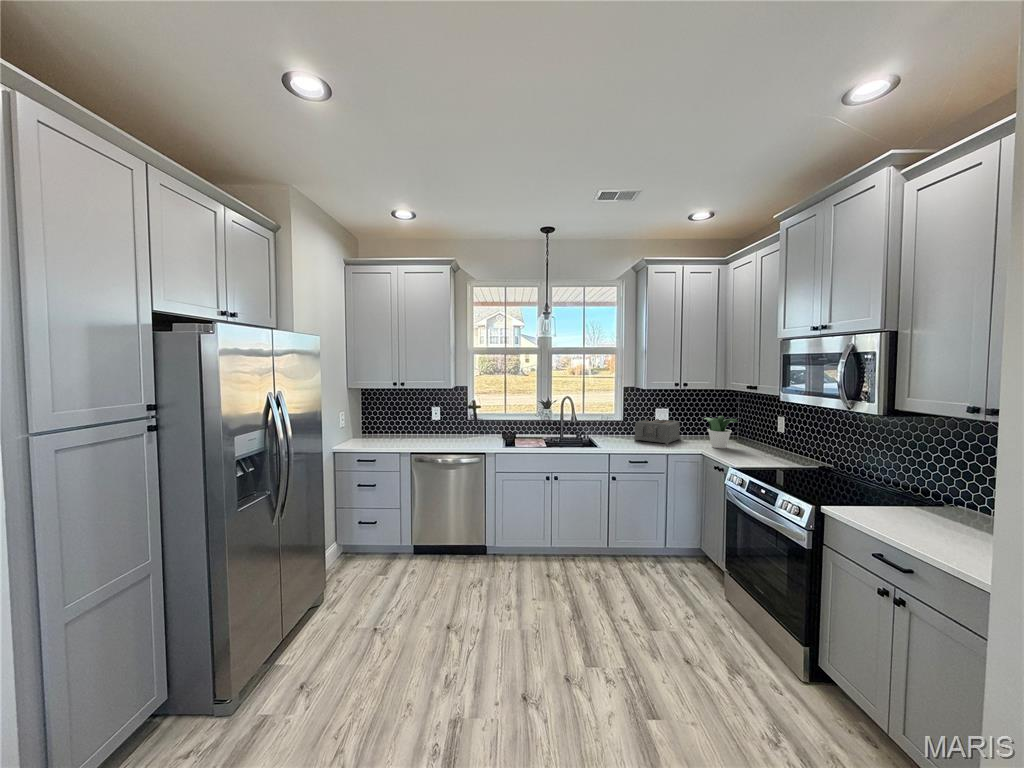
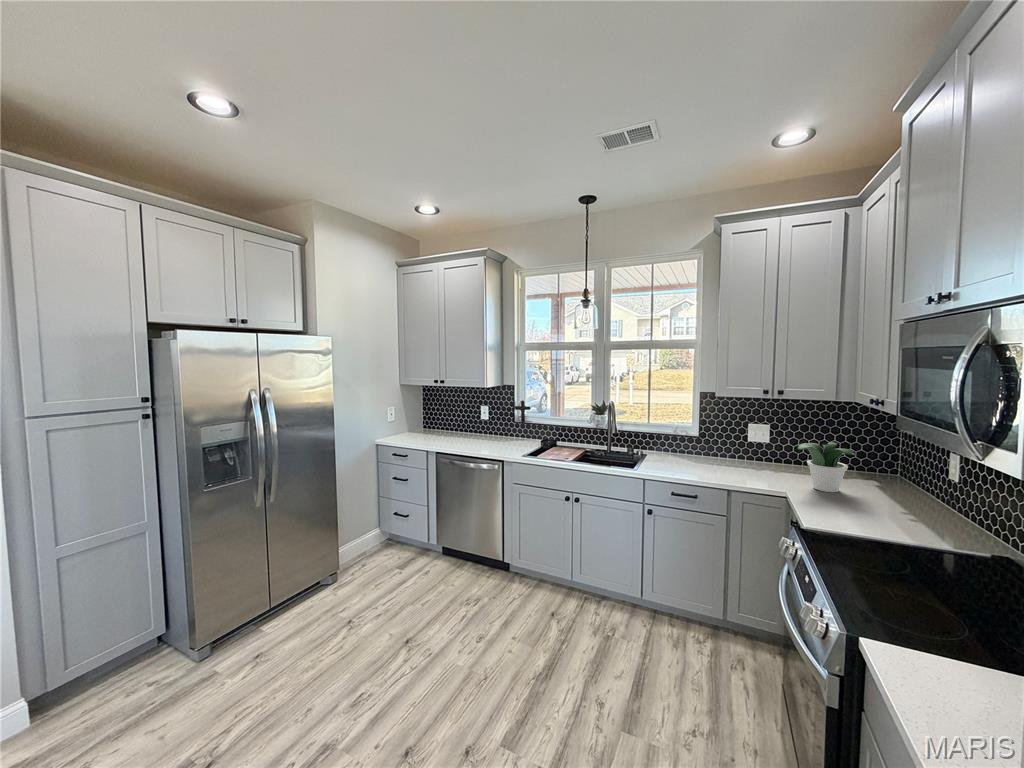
toaster: present [634,419,680,444] -> none [707,436,781,475]

